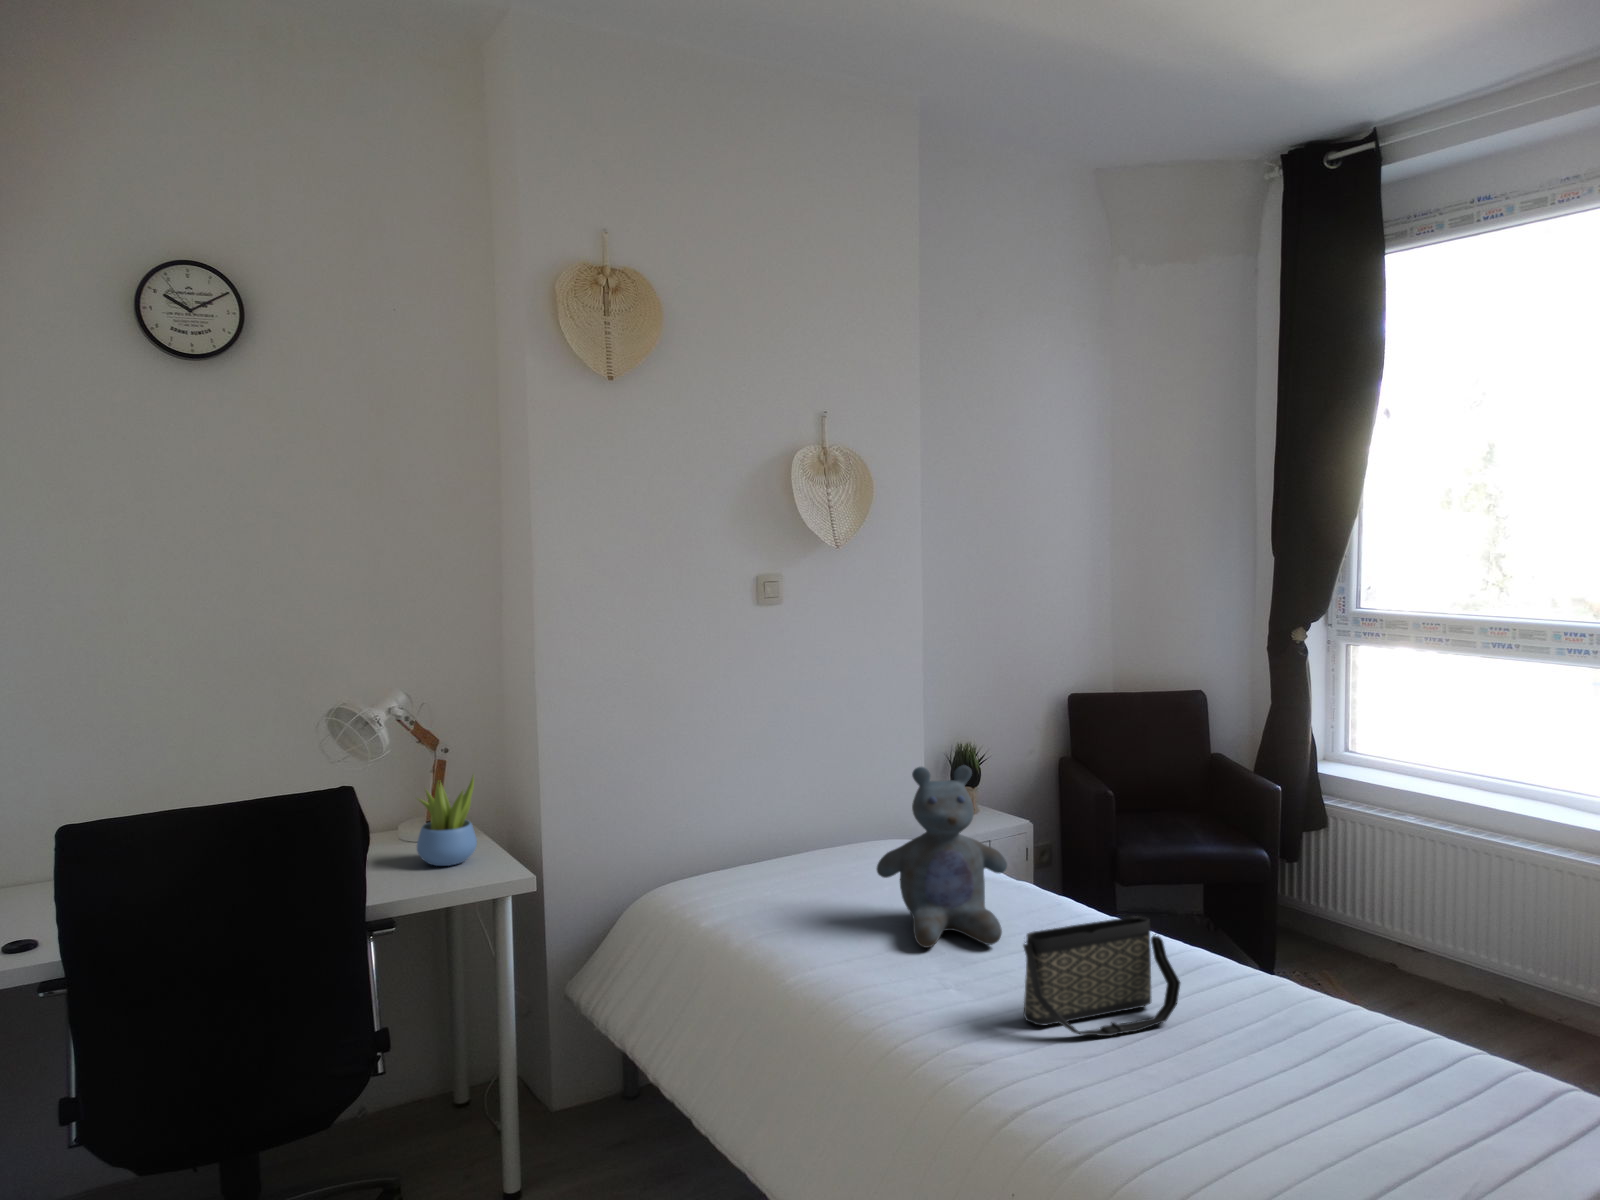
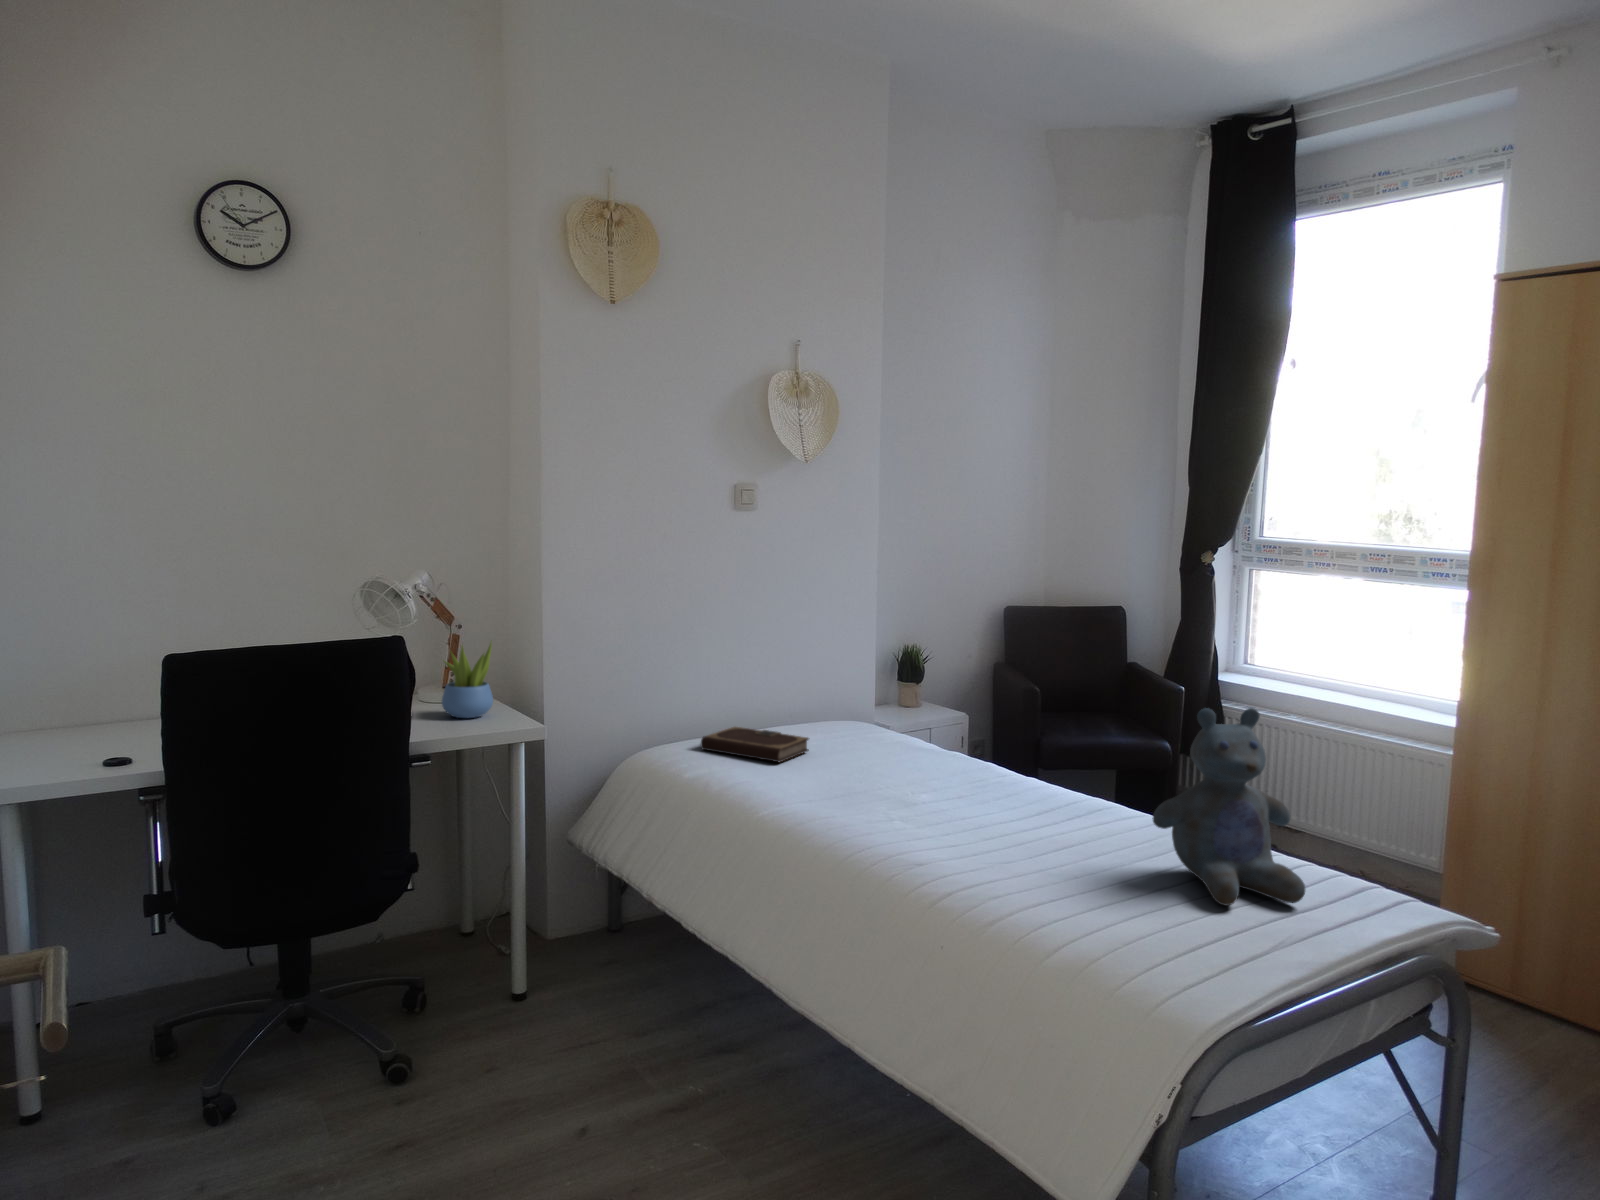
stuffed bear: present [877,765,1007,948] -> present [1153,708,1305,905]
notebook: none [721,859,848,909] -> present [701,727,809,762]
handbag: present [1023,916,1180,1036] -> none [953,756,1079,843]

